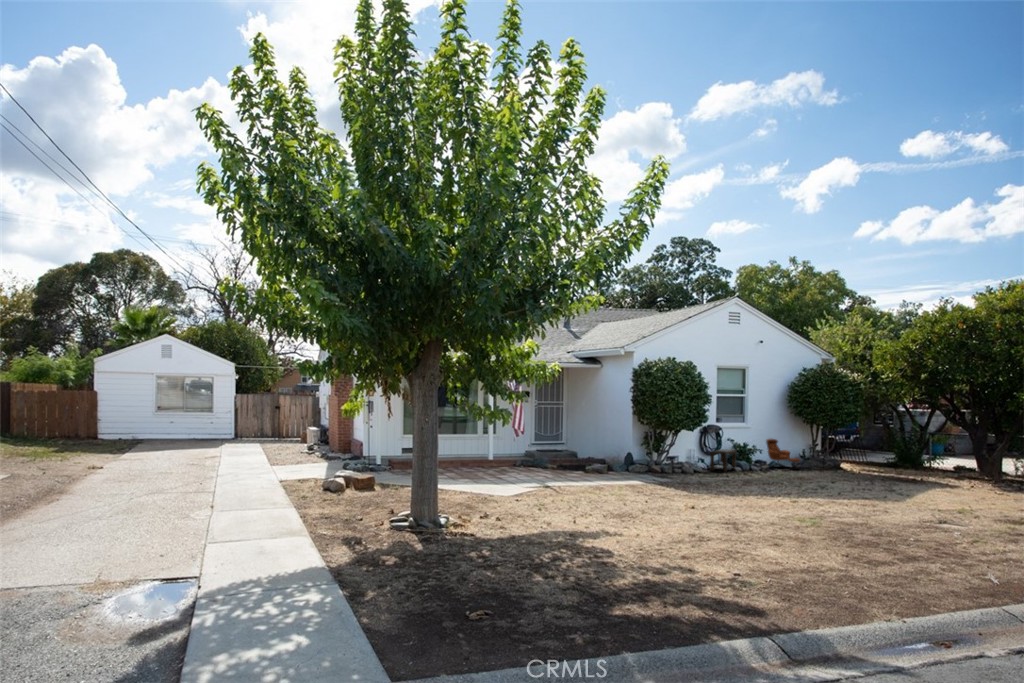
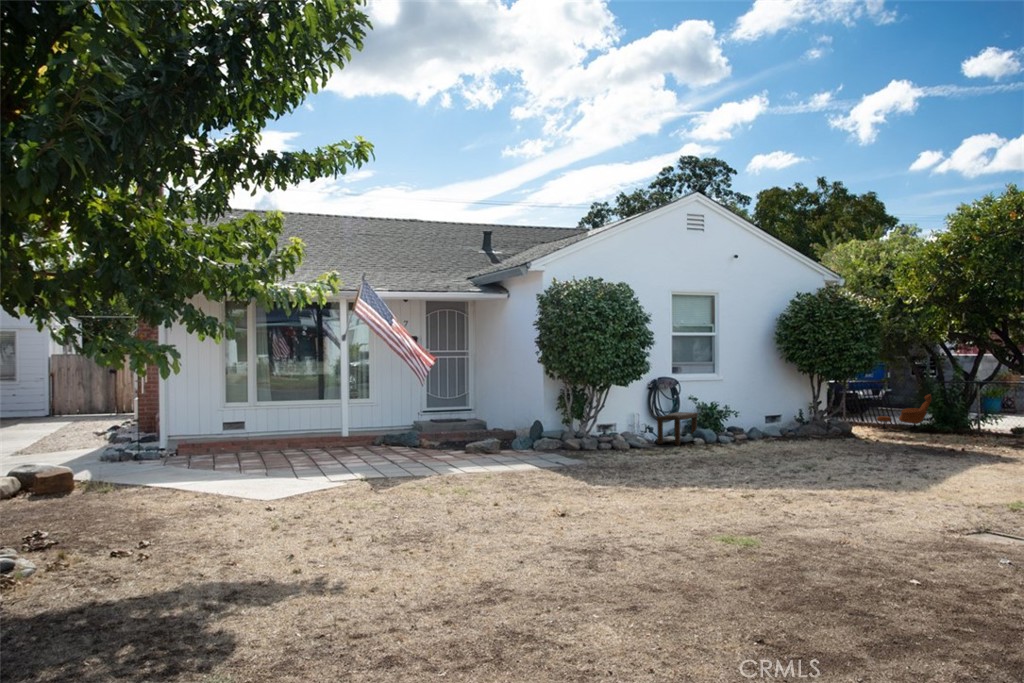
lounge chair: present [766,439,800,469] -> present [877,394,932,433]

